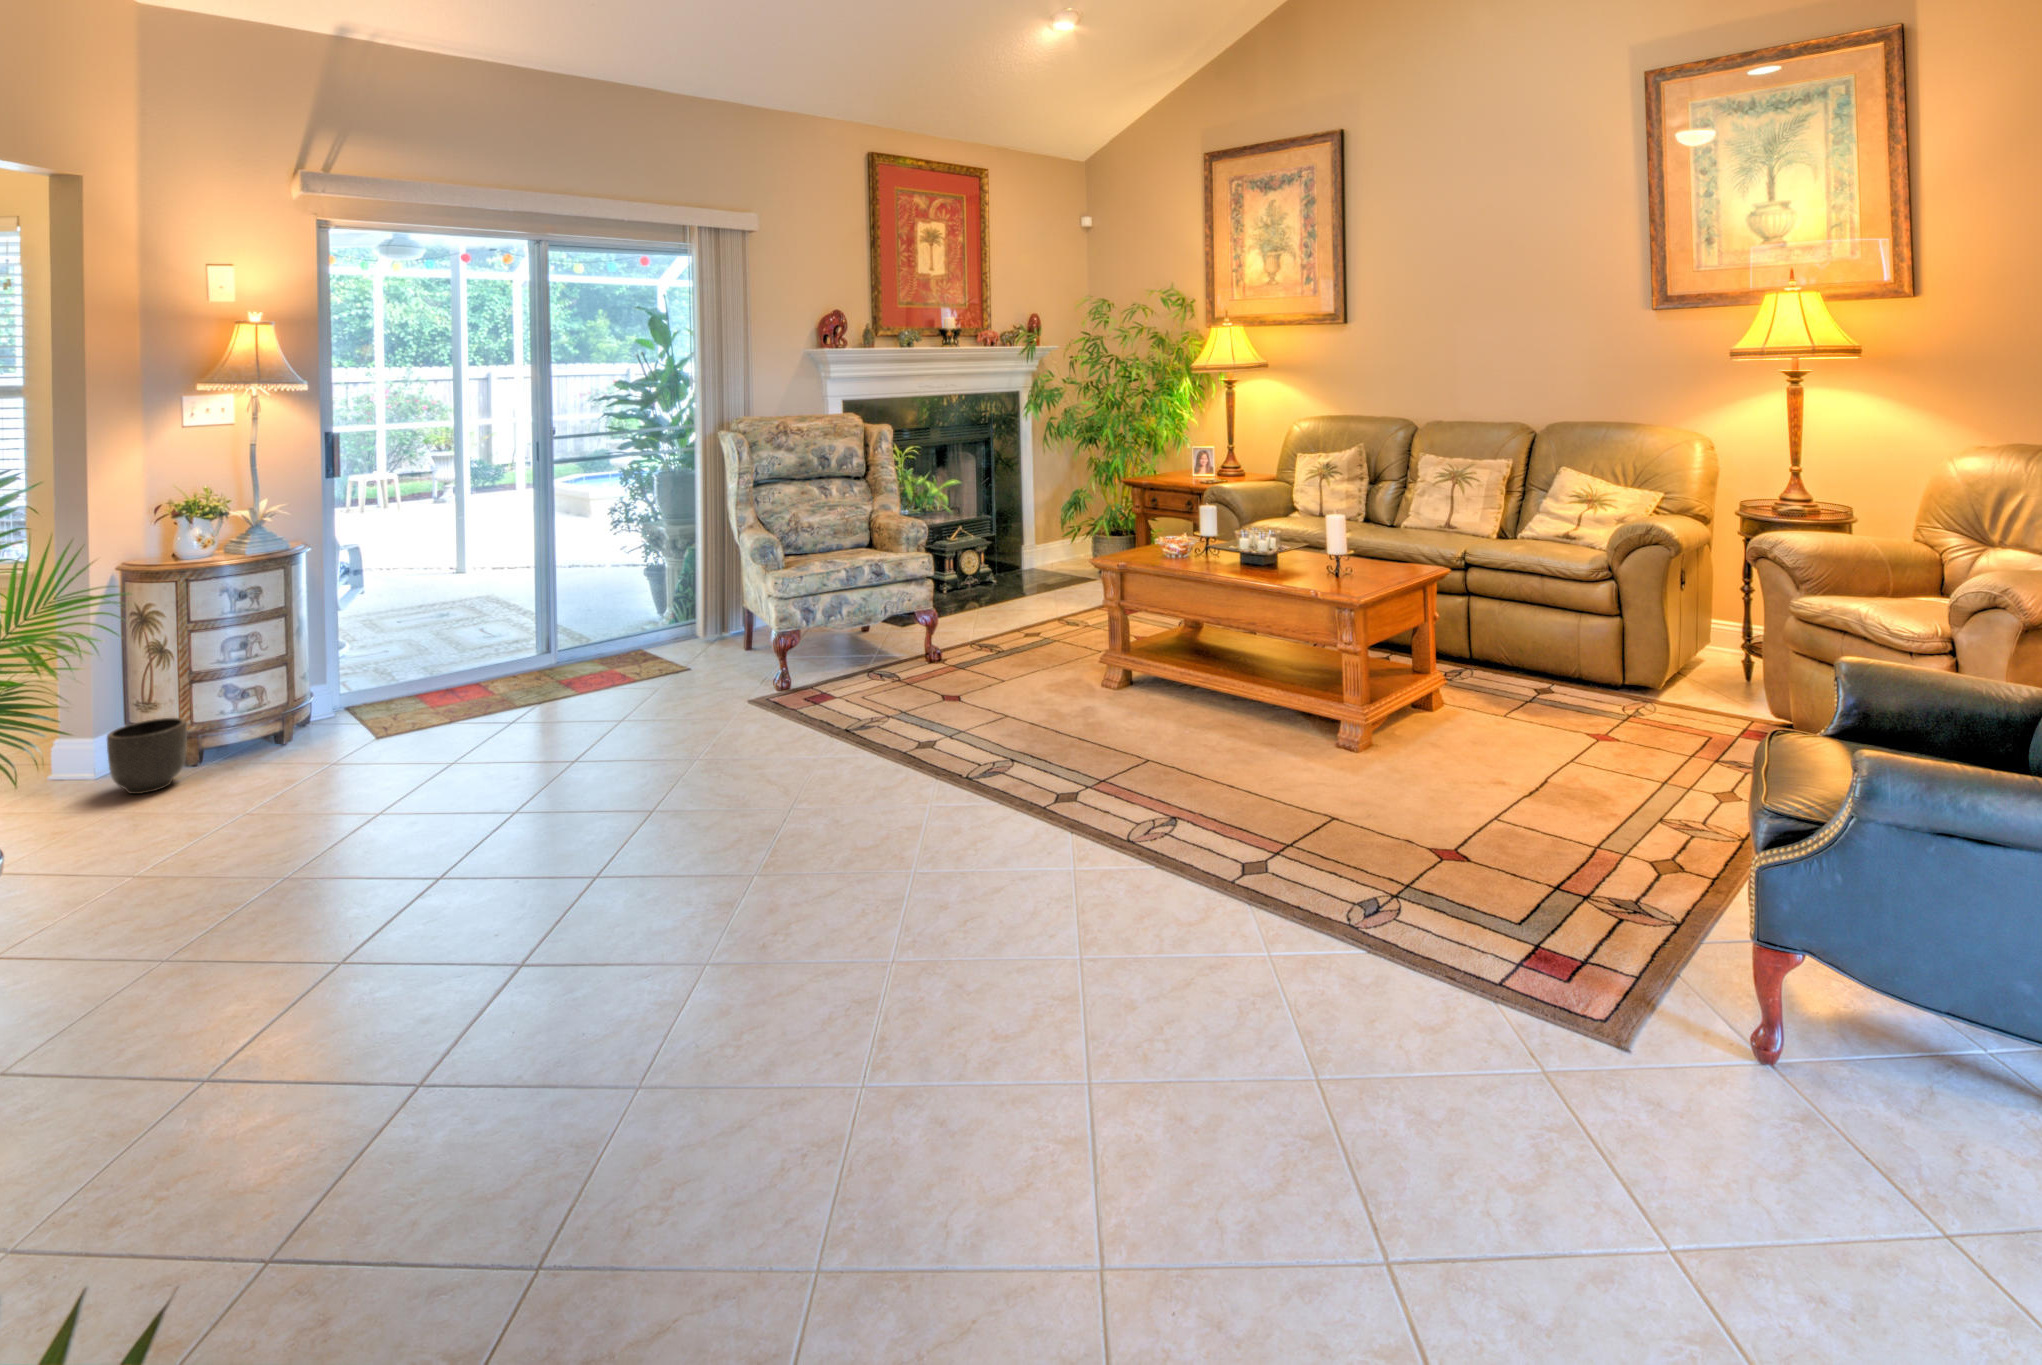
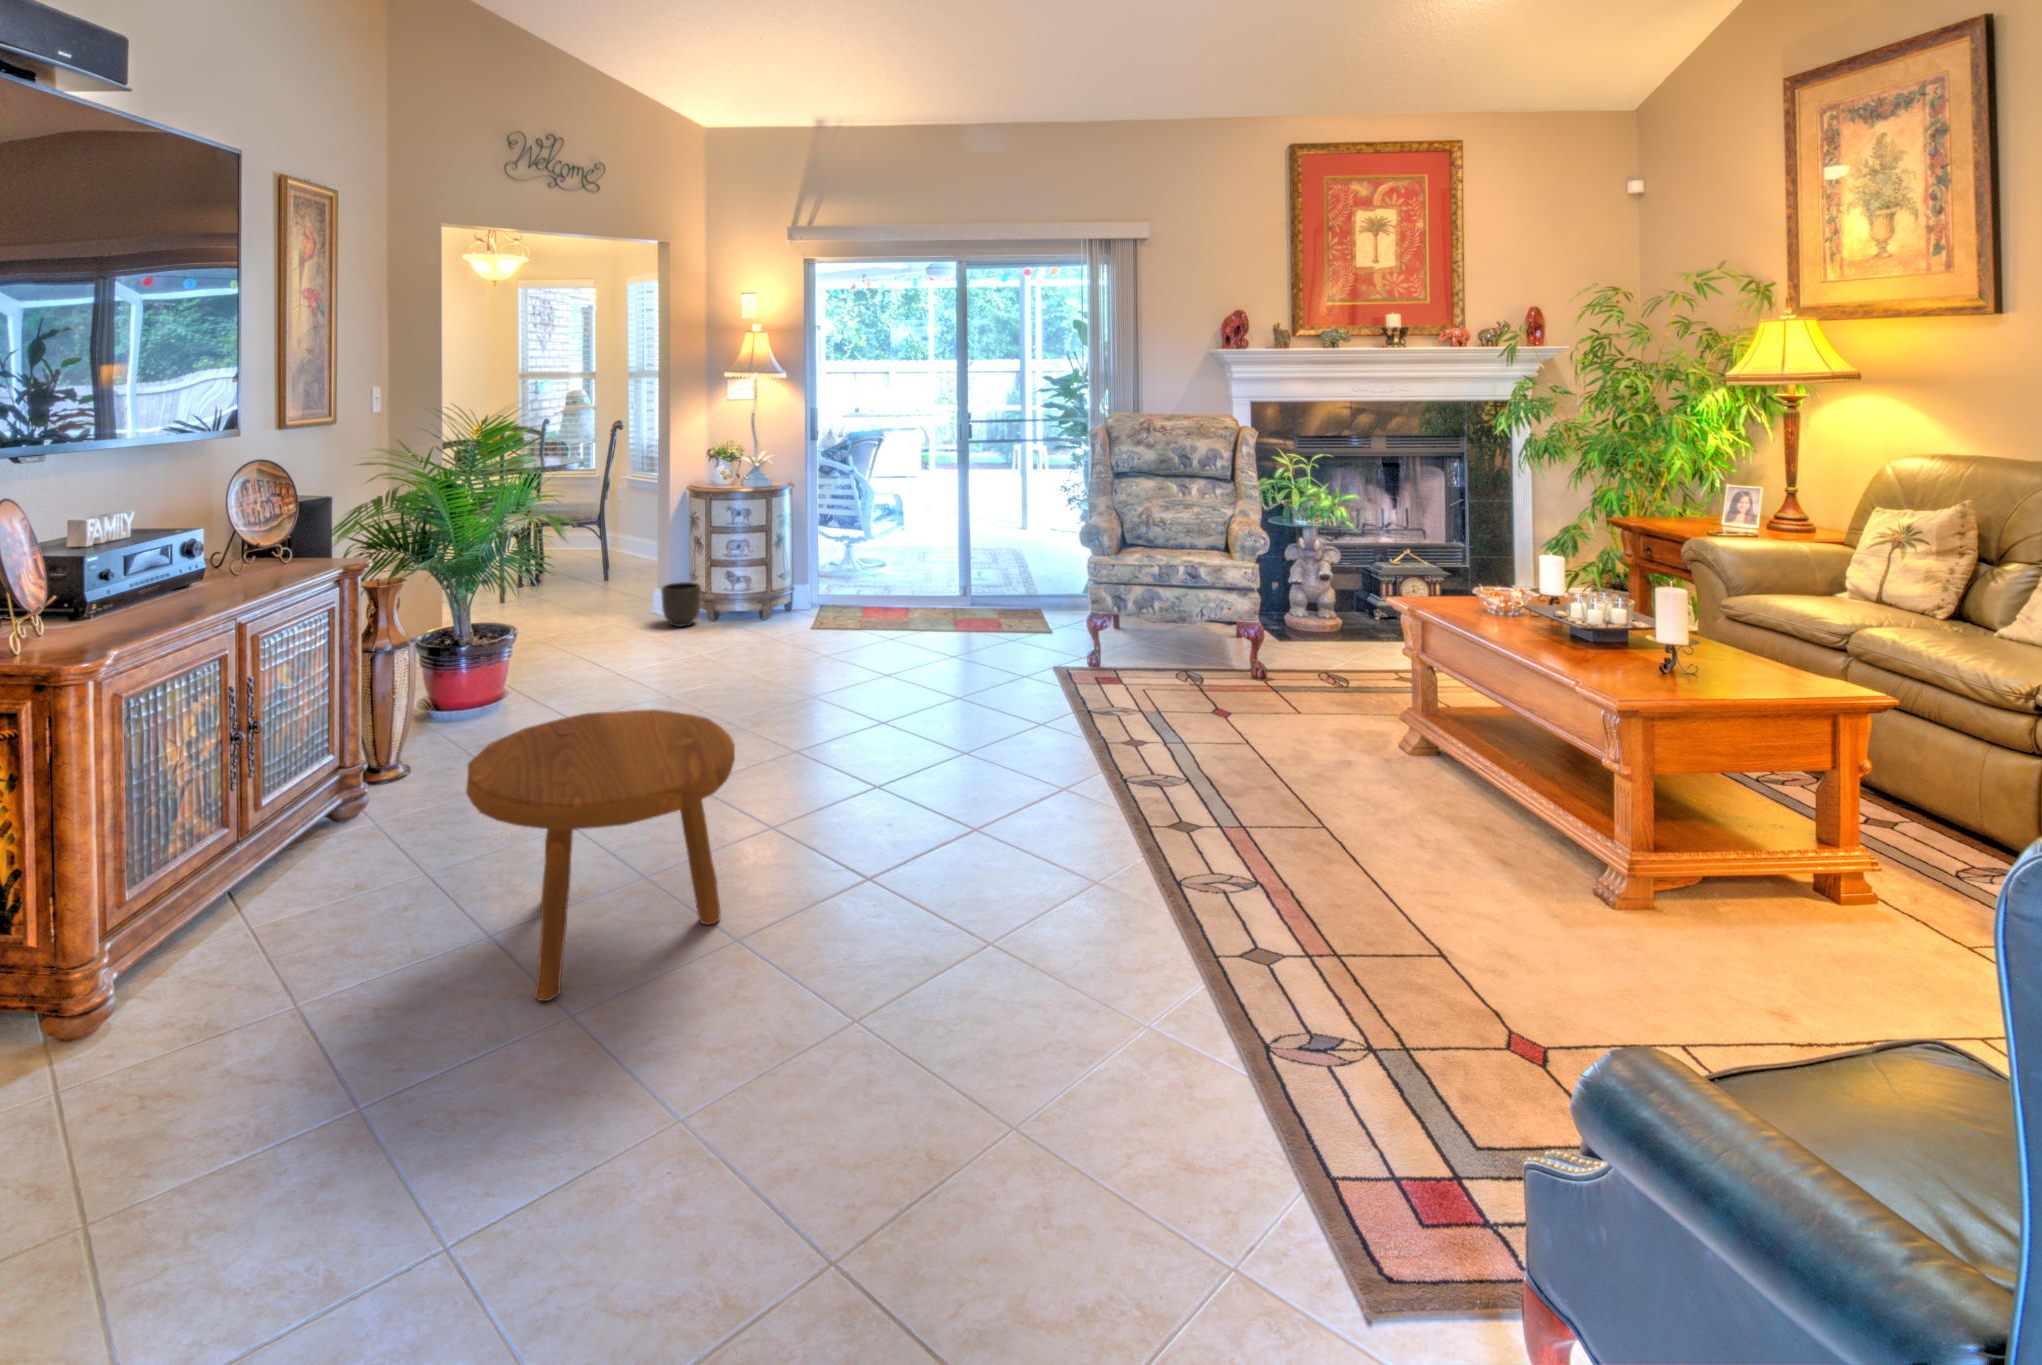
footstool: none [551,820,919,1249] -> present [466,709,735,1001]

